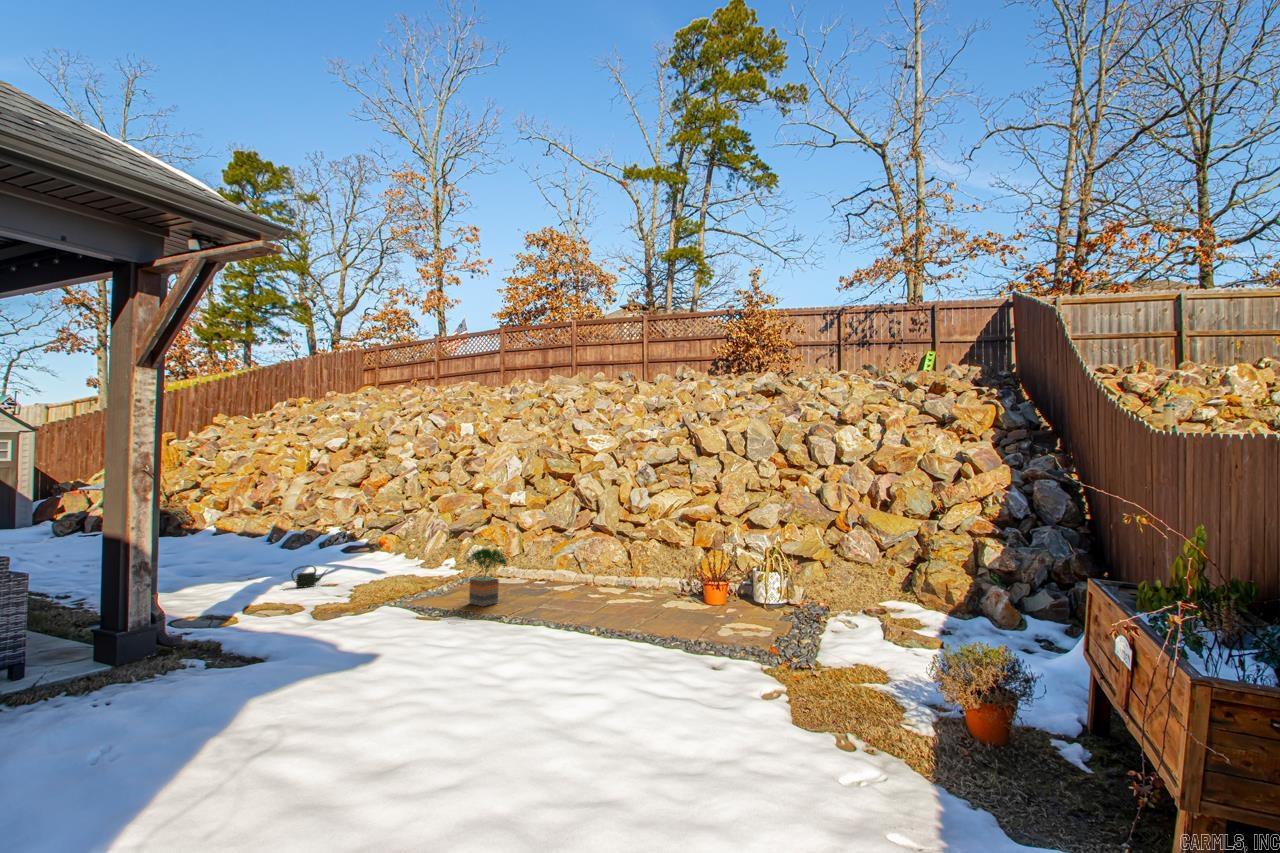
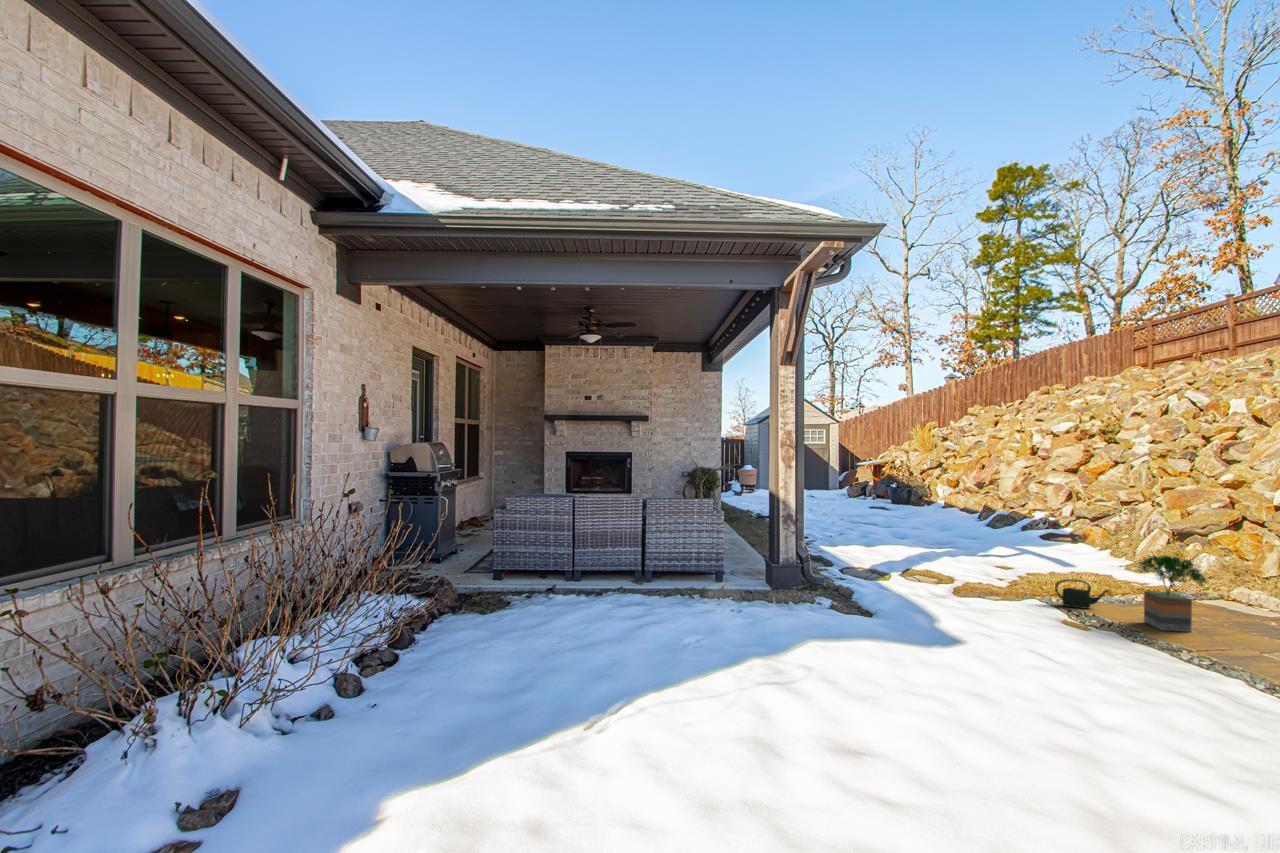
watering can: present [291,565,327,588] -> present [1055,579,1109,609]

